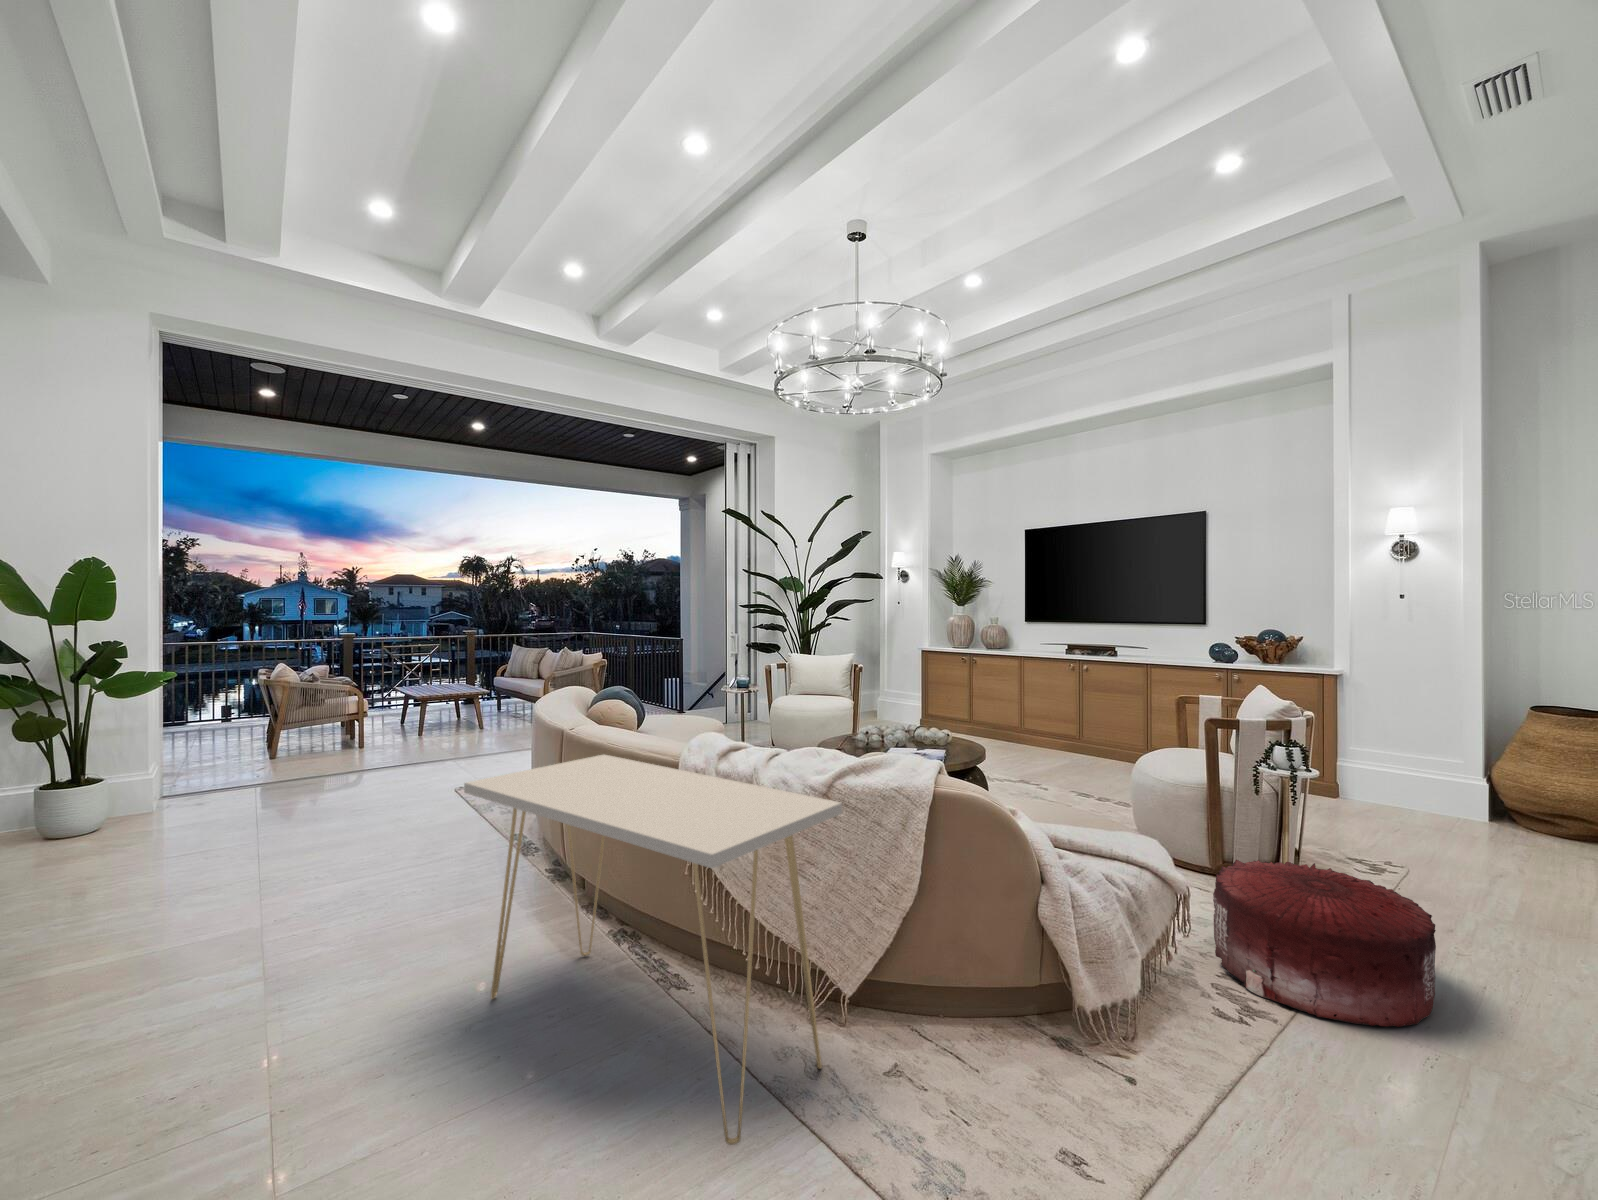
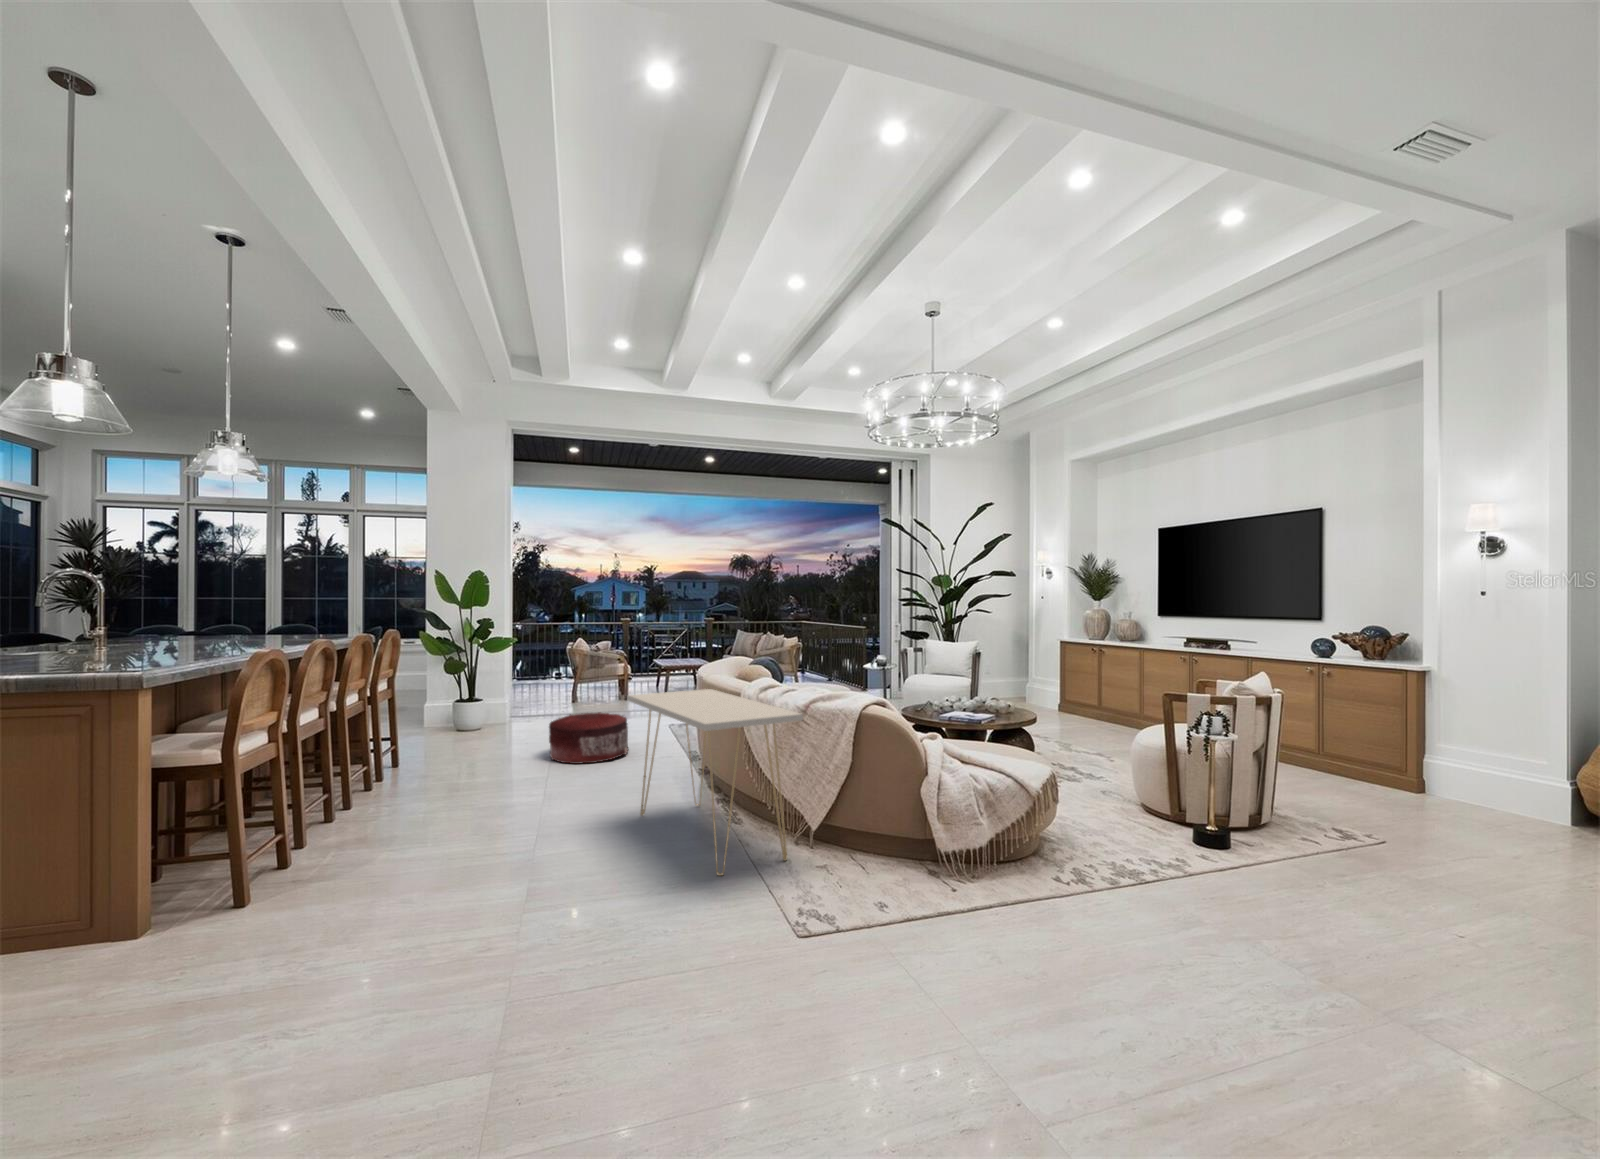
pouf: present [1213,860,1436,1027] -> present [549,712,629,764]

